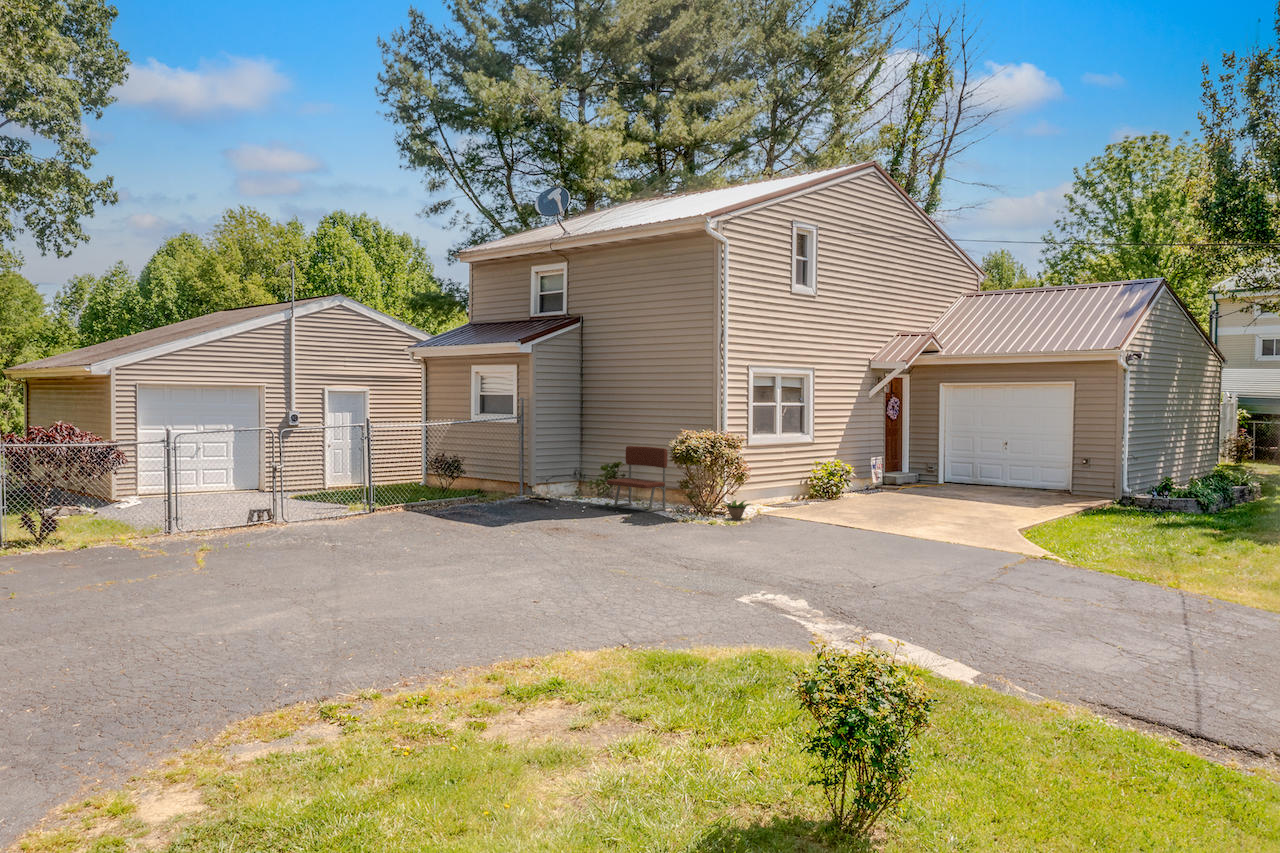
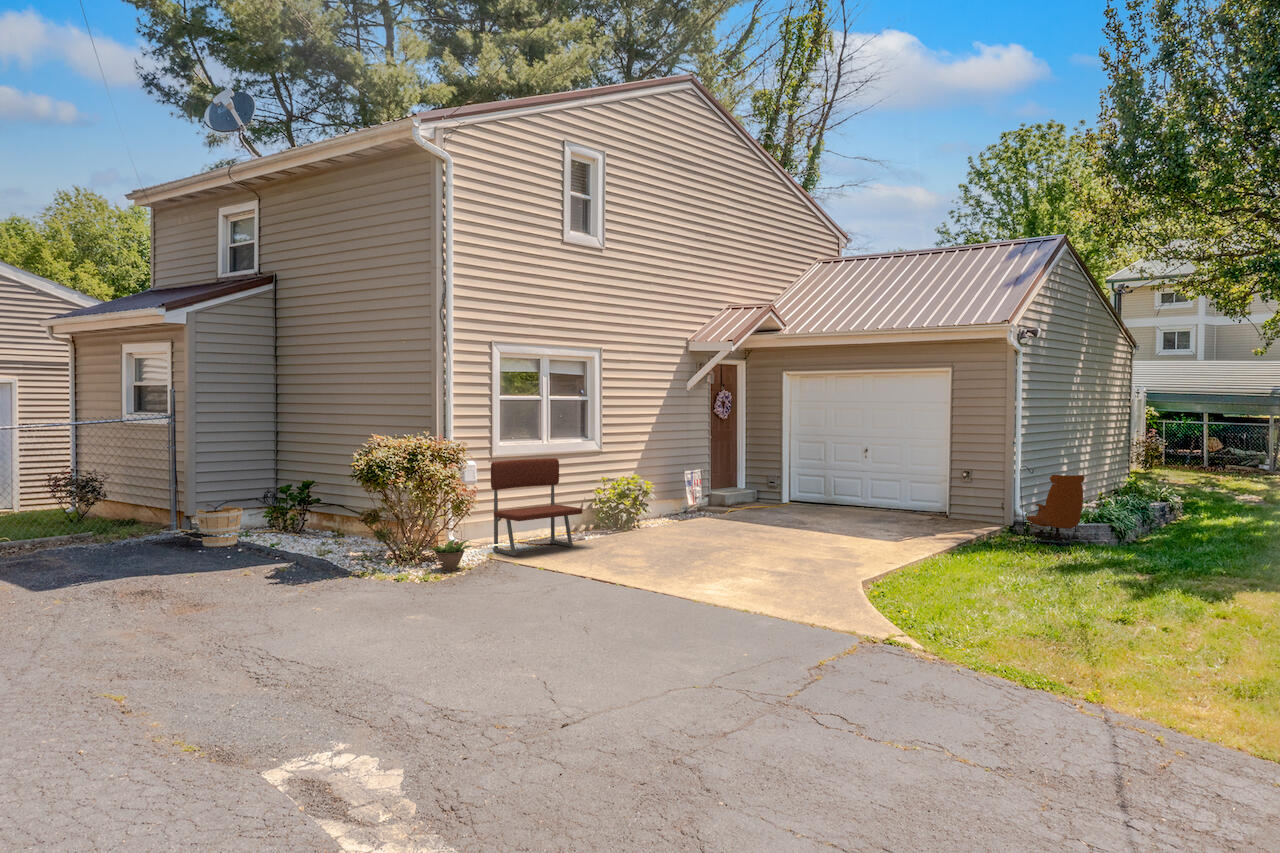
bench: present [607,446,667,512] -> present [491,458,582,556]
lounge chair: none [1132,462,1177,514] -> present [1026,475,1085,546]
wooden bucket: none [543,478,572,504] -> present [196,506,243,547]

